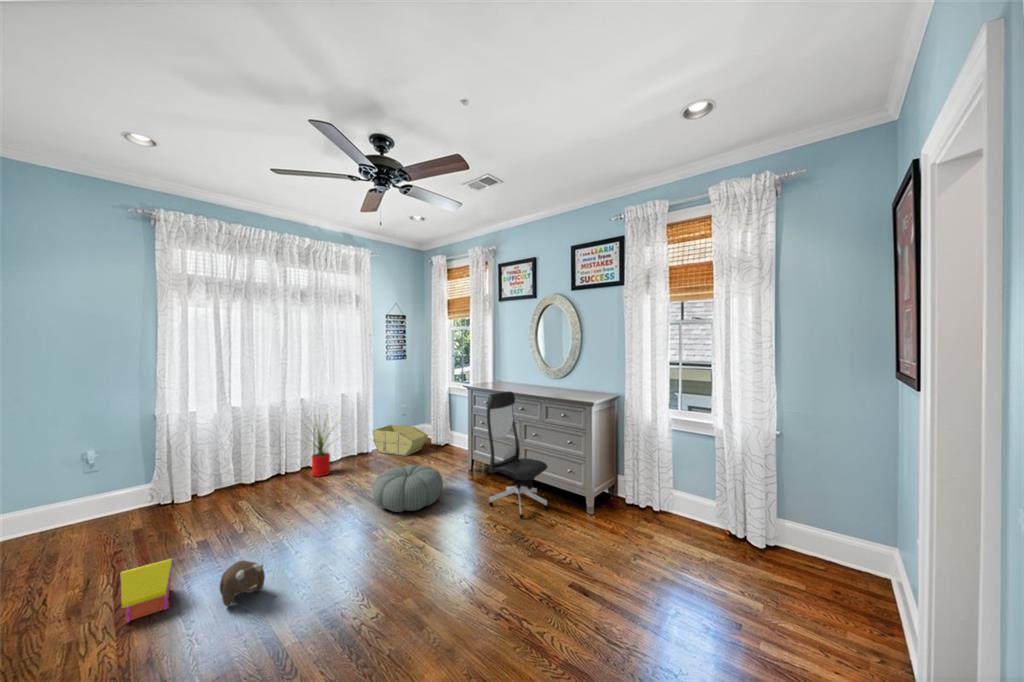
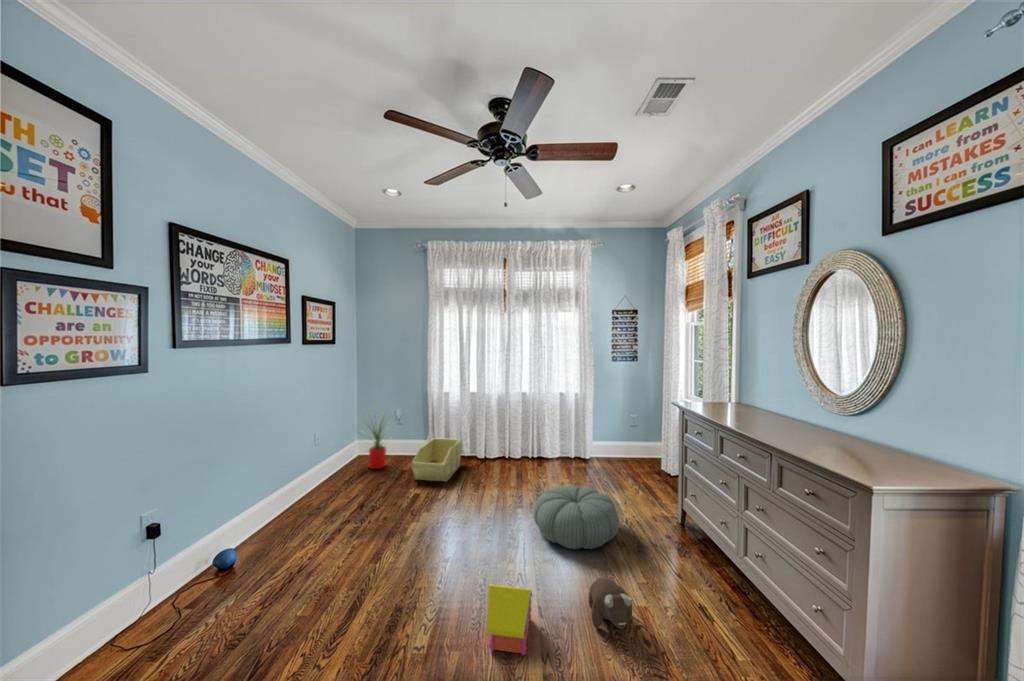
office chair: present [487,391,549,519] -> none [668,418,782,656]
house plant: present [312,424,330,477] -> present [362,419,386,469]
storage bin: present [373,425,428,456] -> present [411,438,462,482]
toy house: present [120,559,173,622] -> present [487,584,532,655]
plush toy: present [220,560,265,606] -> present [588,578,633,629]

